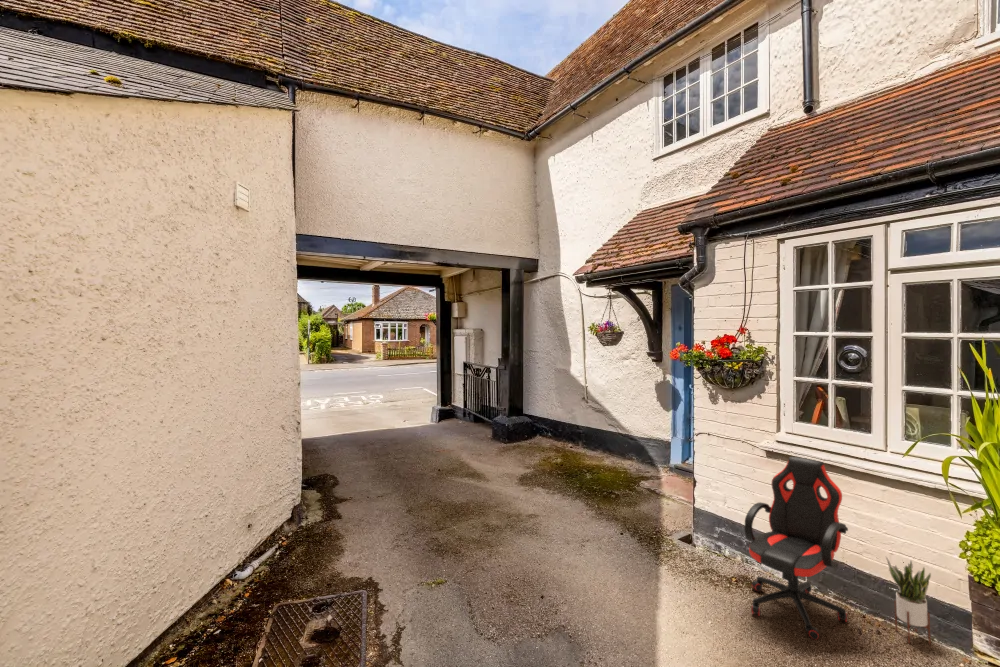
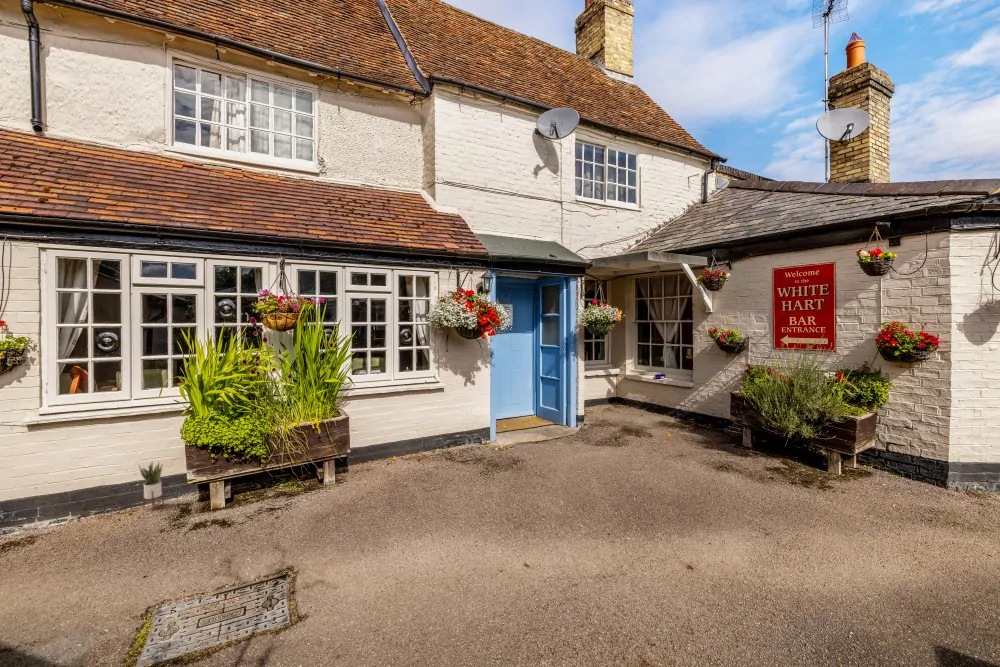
chair: present [745,457,848,639] -> none [26,418,114,550]

